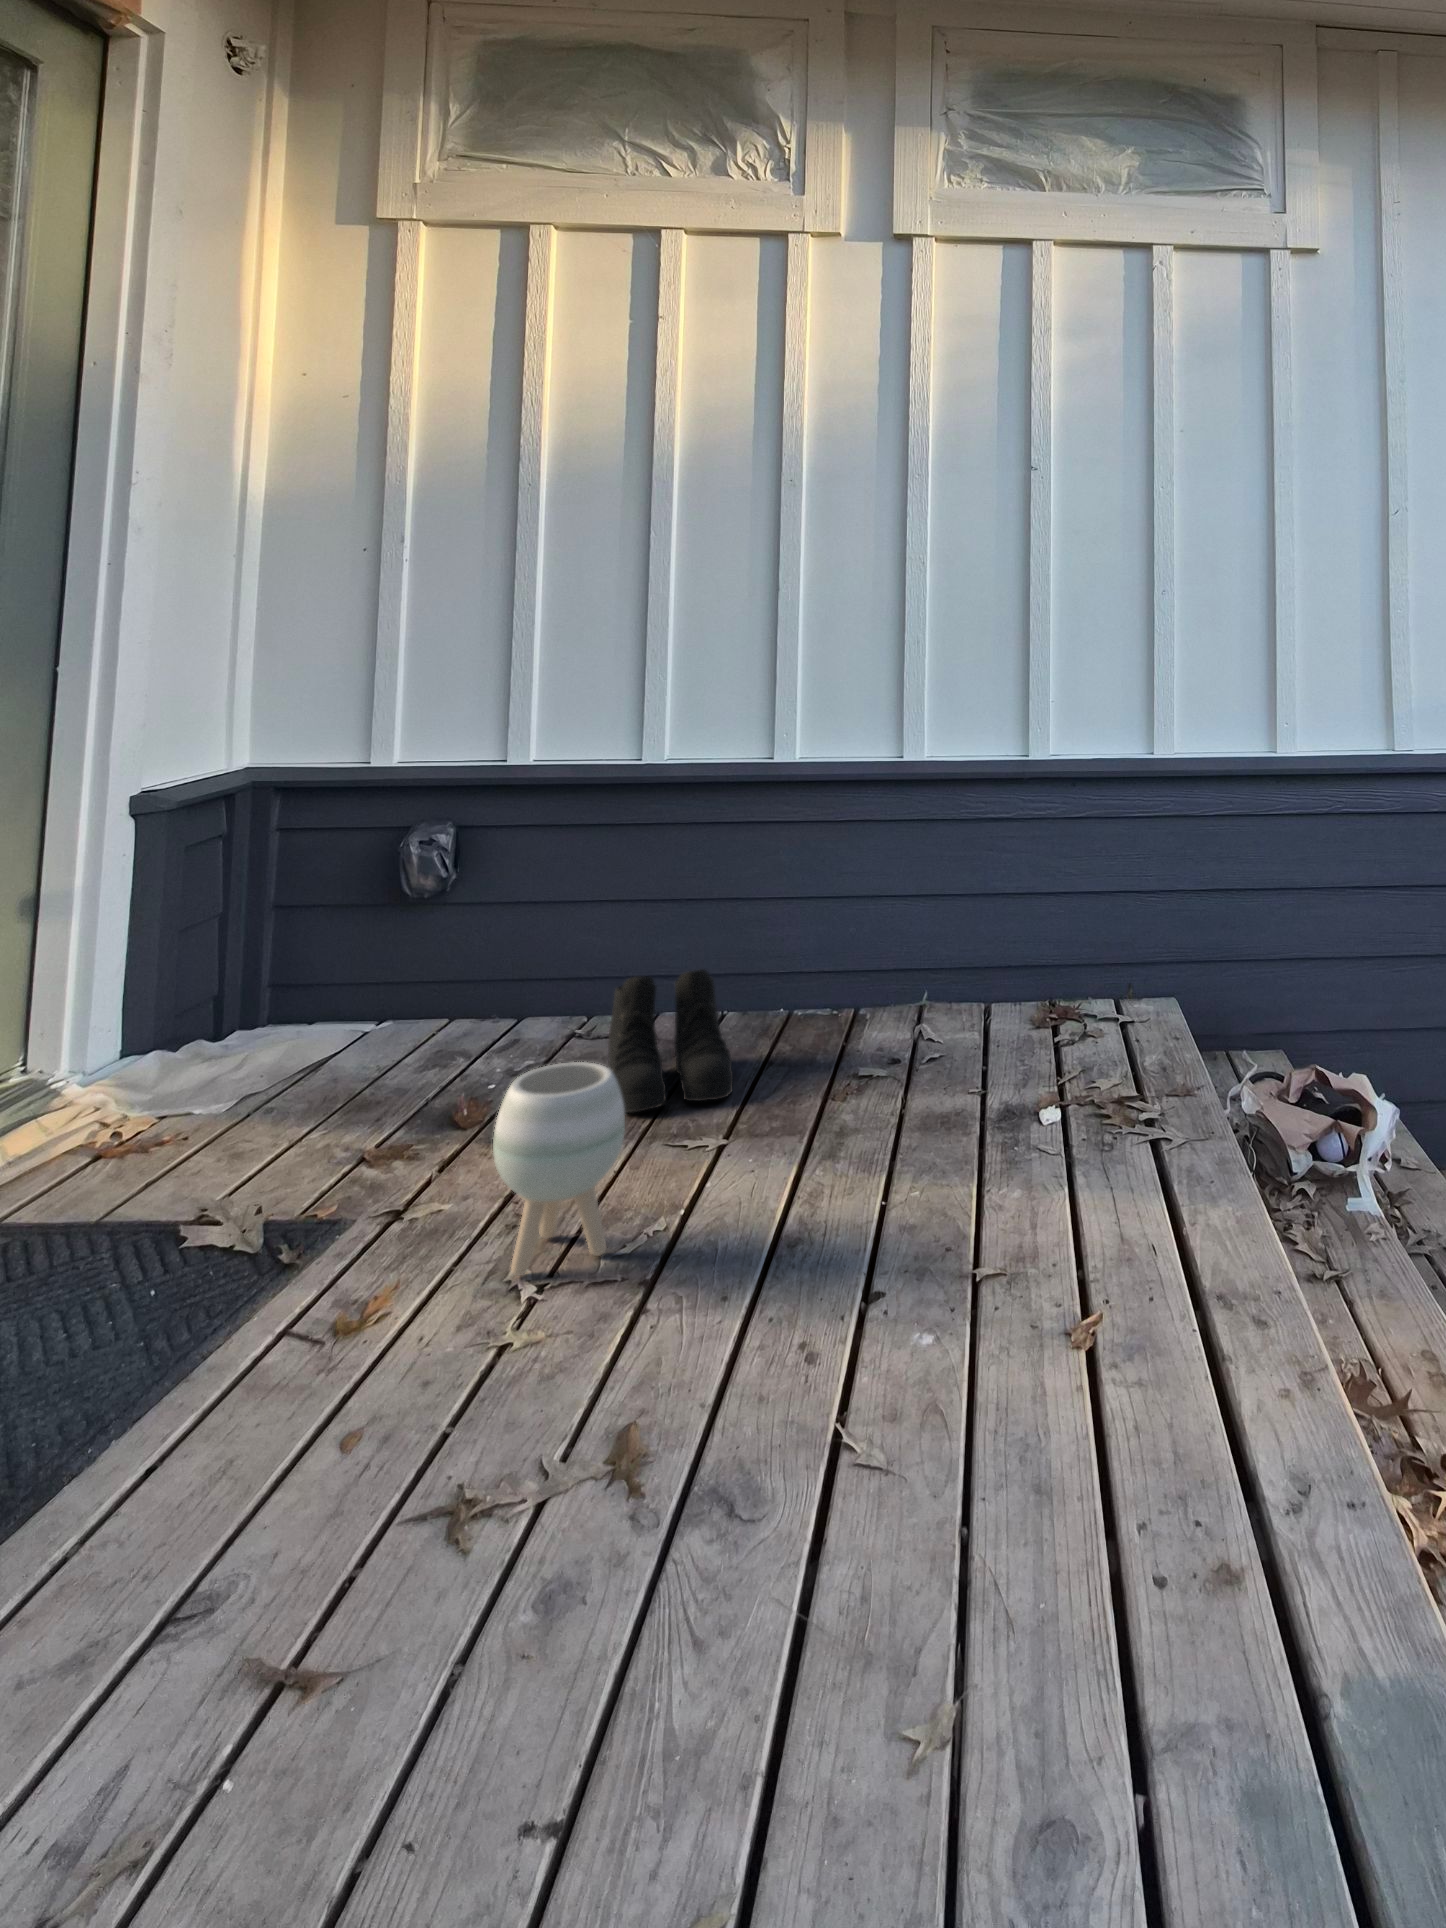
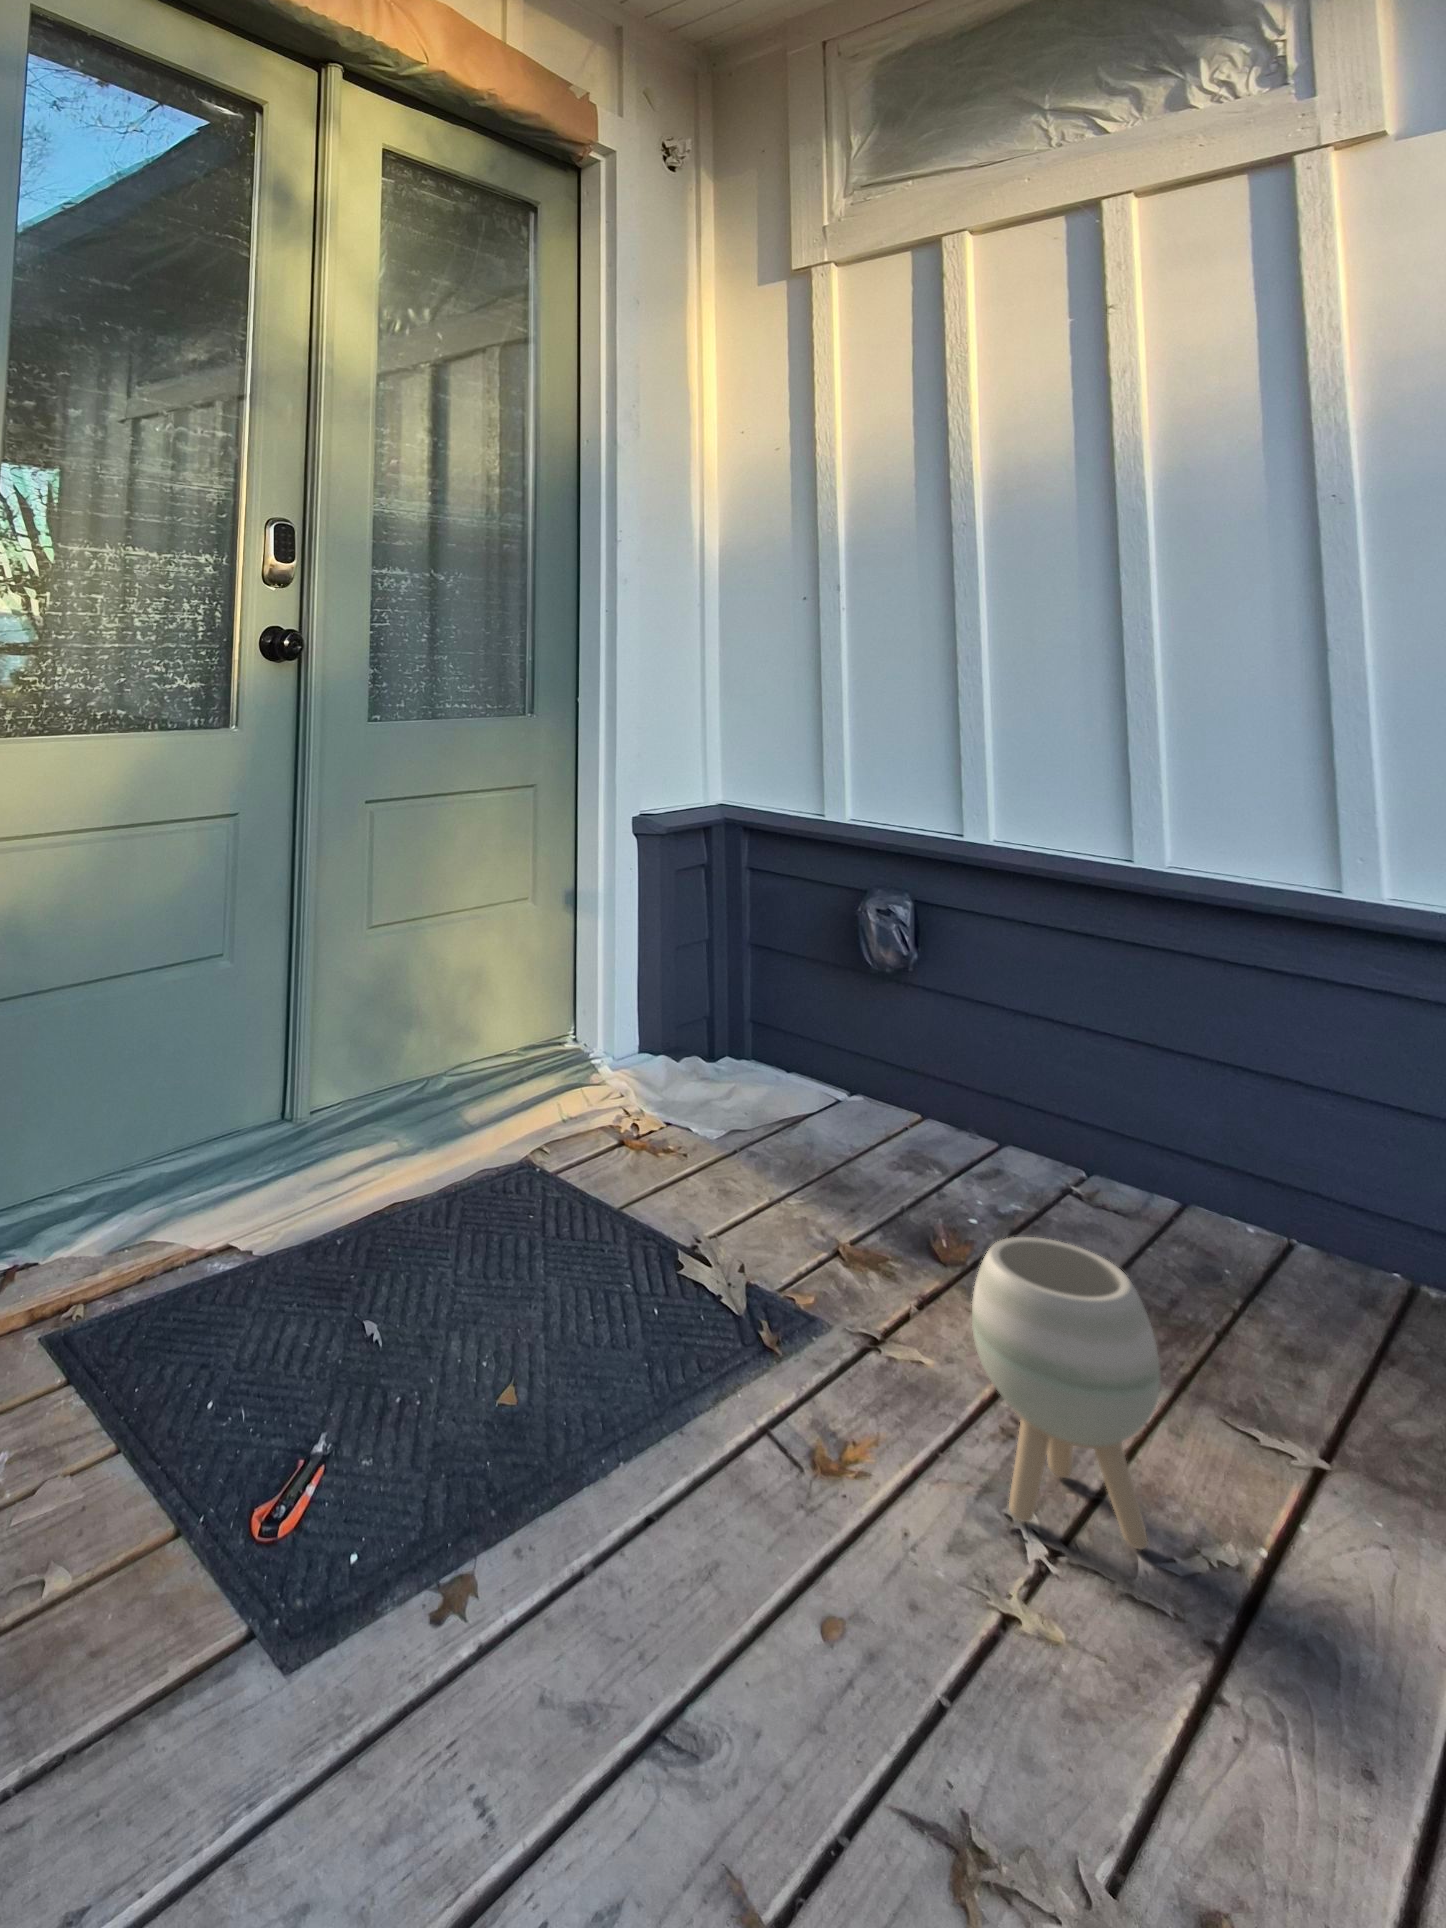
boots: present [608,969,733,1113] -> none [1132,1129,1339,1355]

